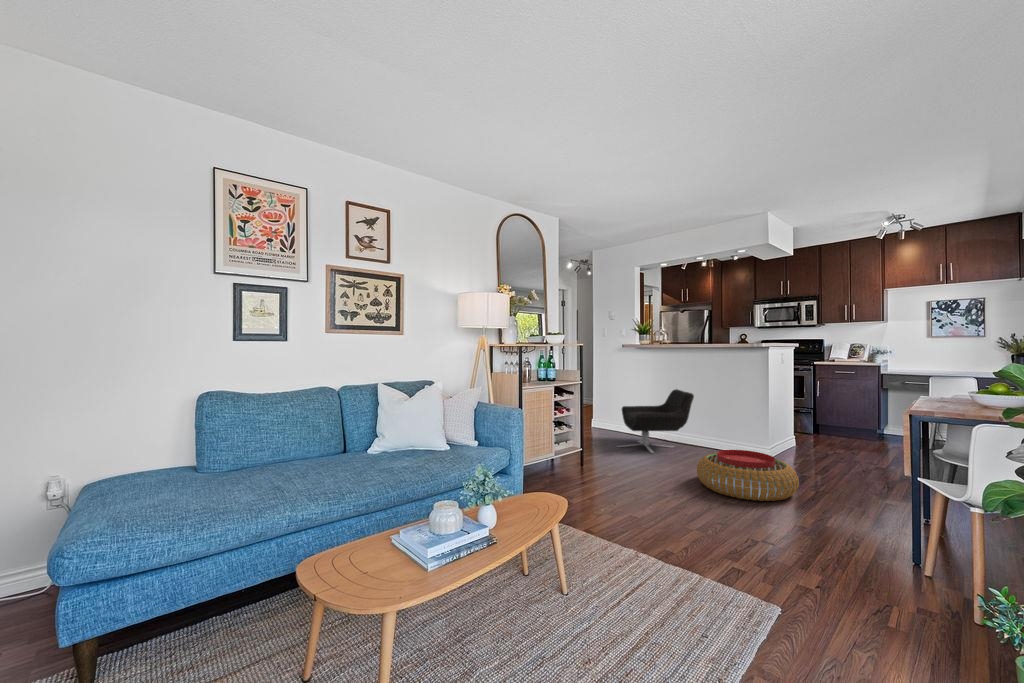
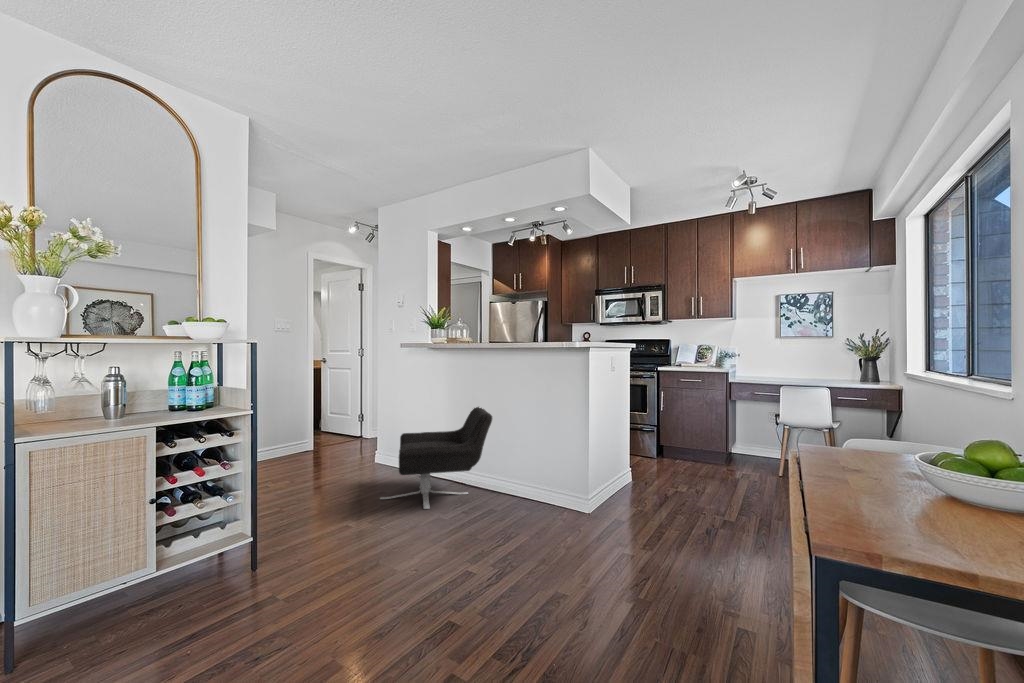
pouf: present [697,450,799,501] -> none [449,514,606,624]

